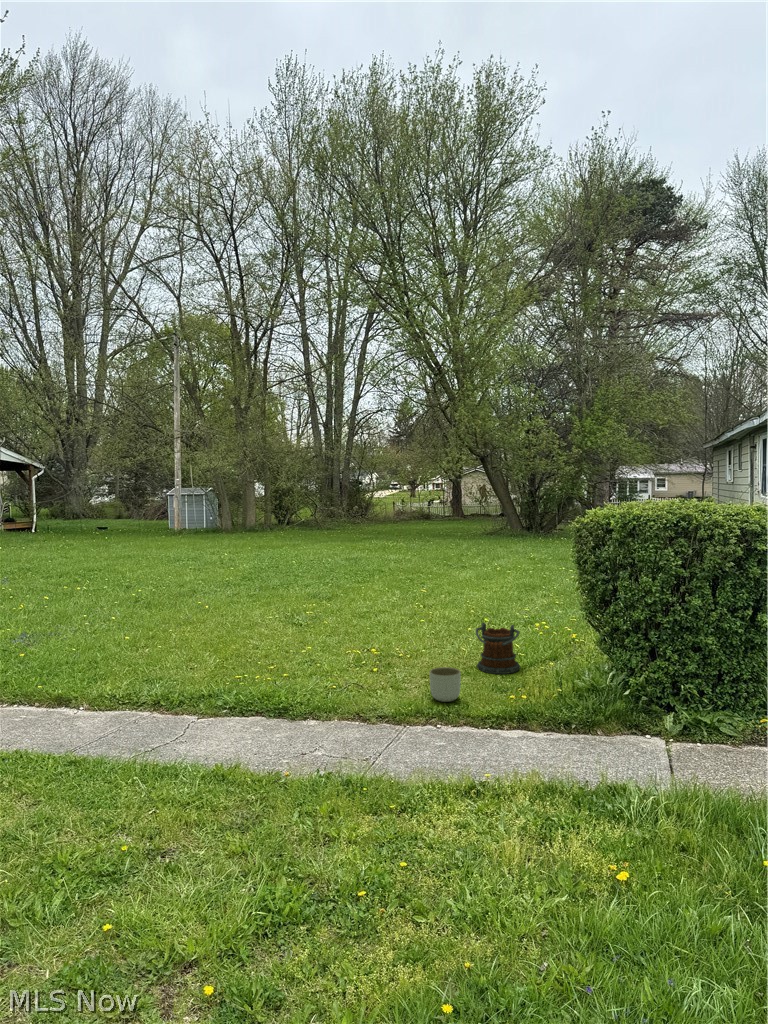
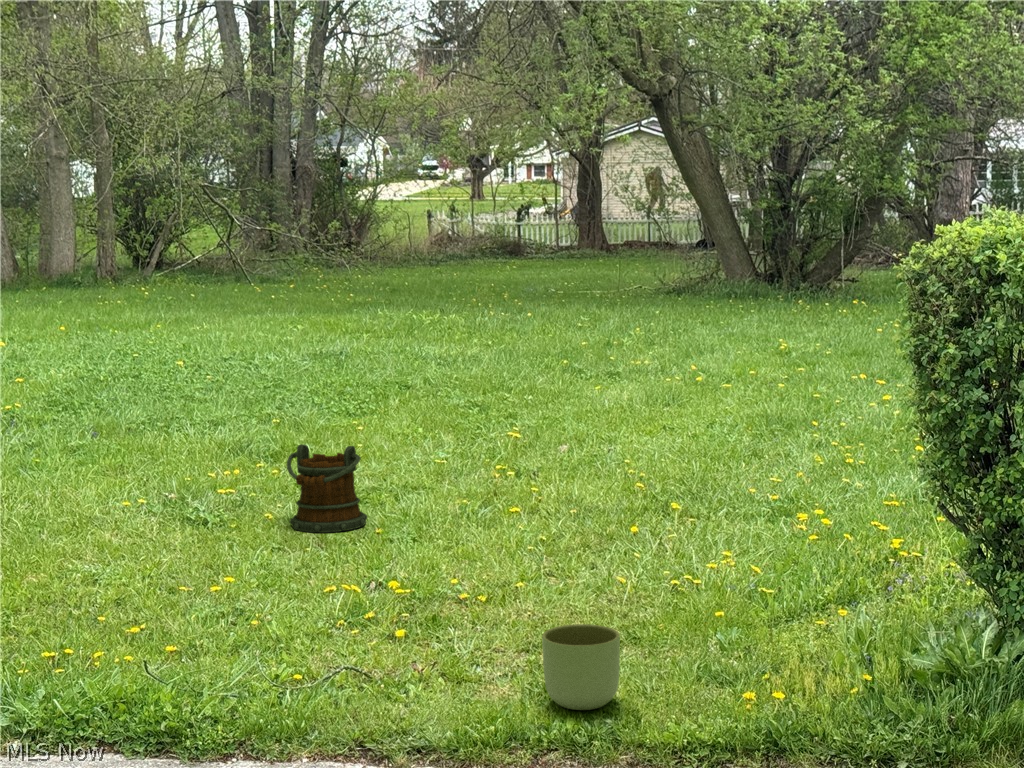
bucket: present [476,623,520,674] -> present [287,444,367,533]

